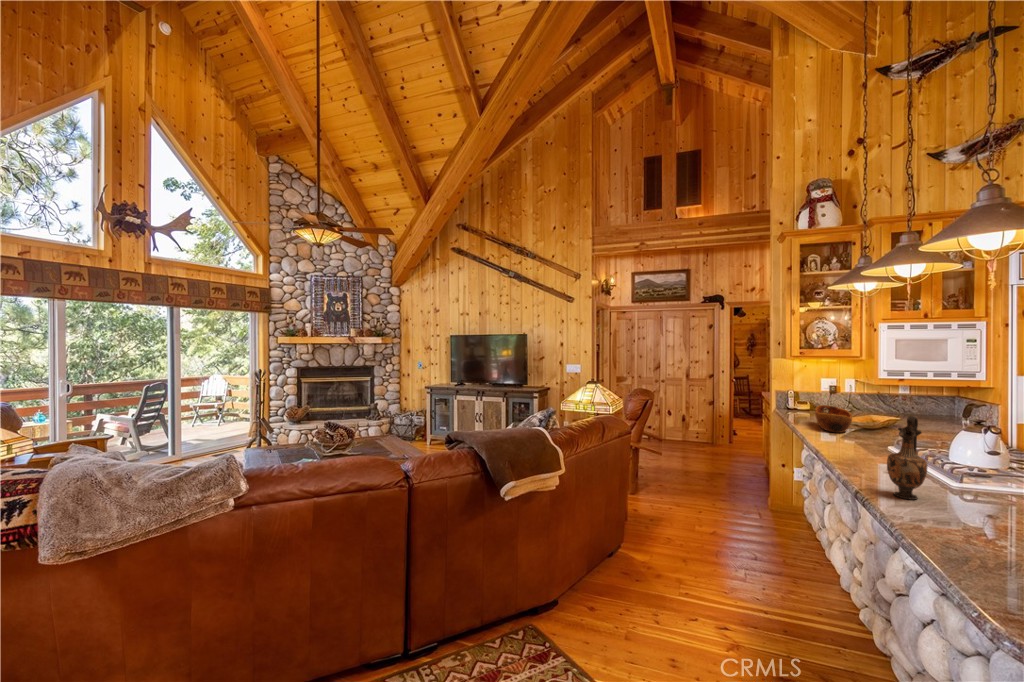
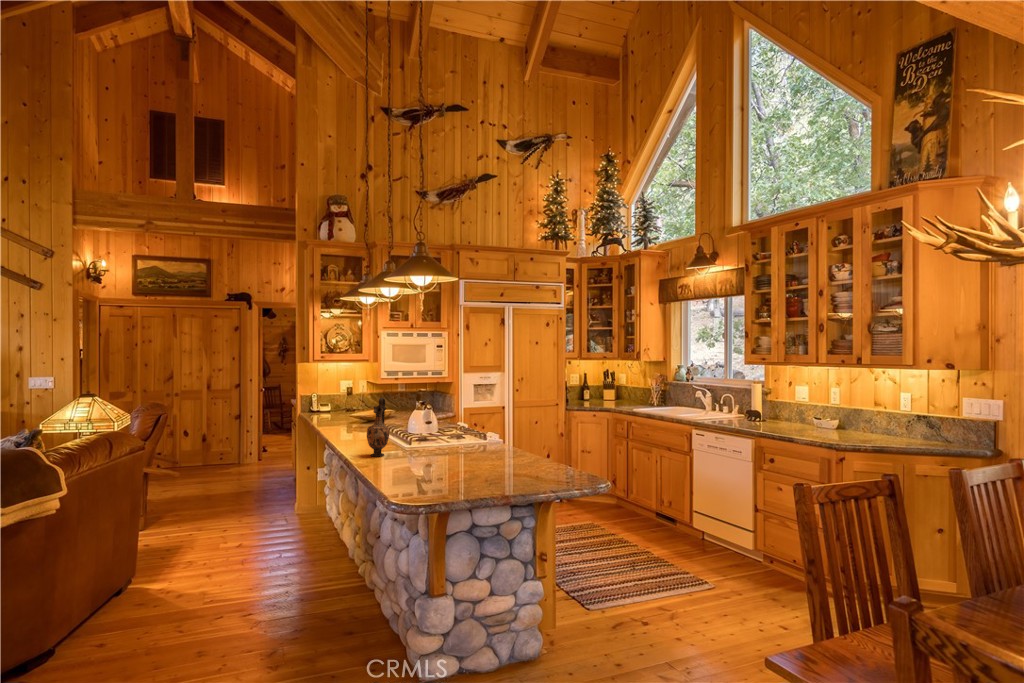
wooden bowl: present [815,405,852,433] -> none [331,402,359,424]

